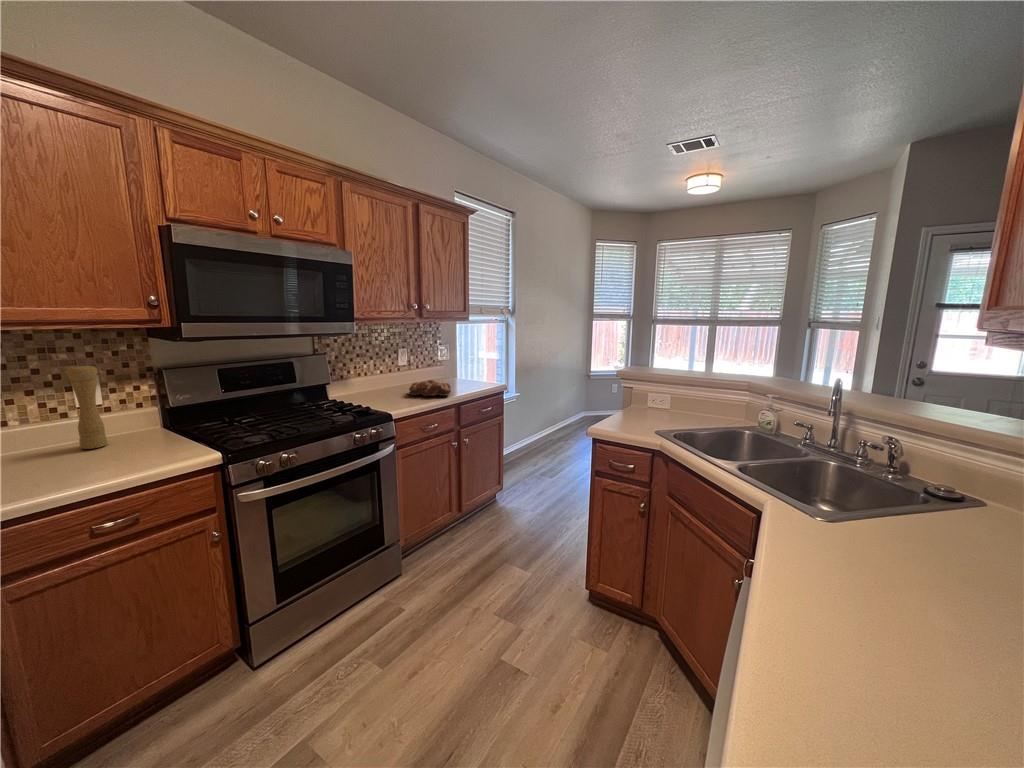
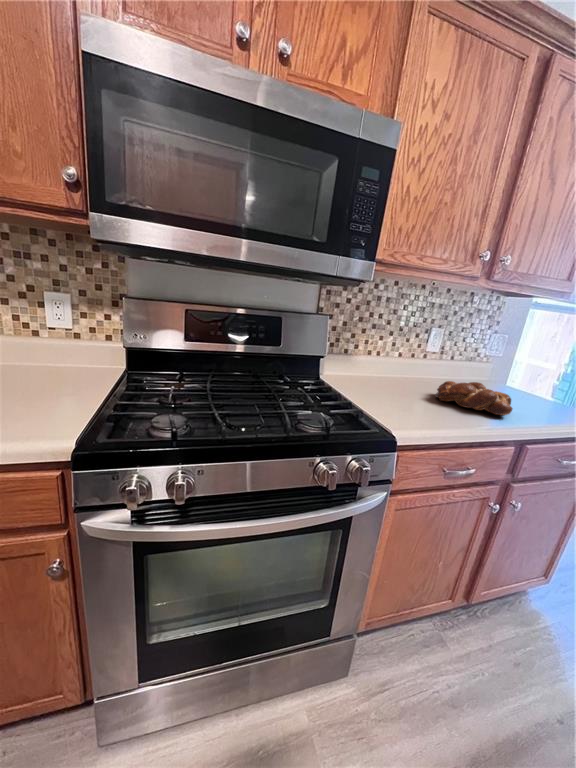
pepper mill: present [66,365,108,449] -> none [15,272,53,379]

